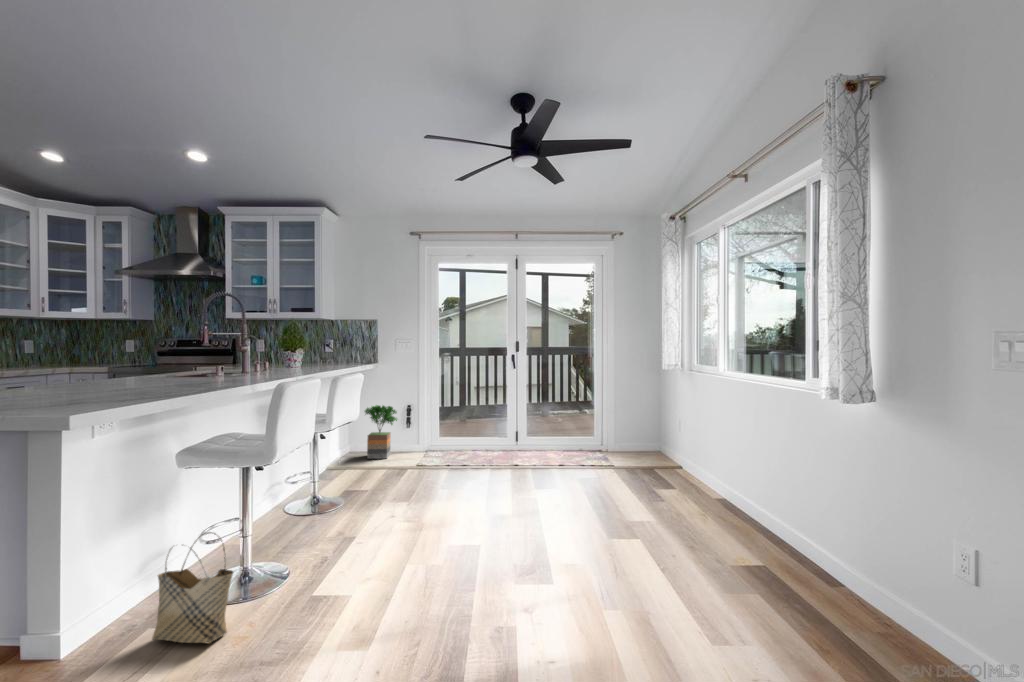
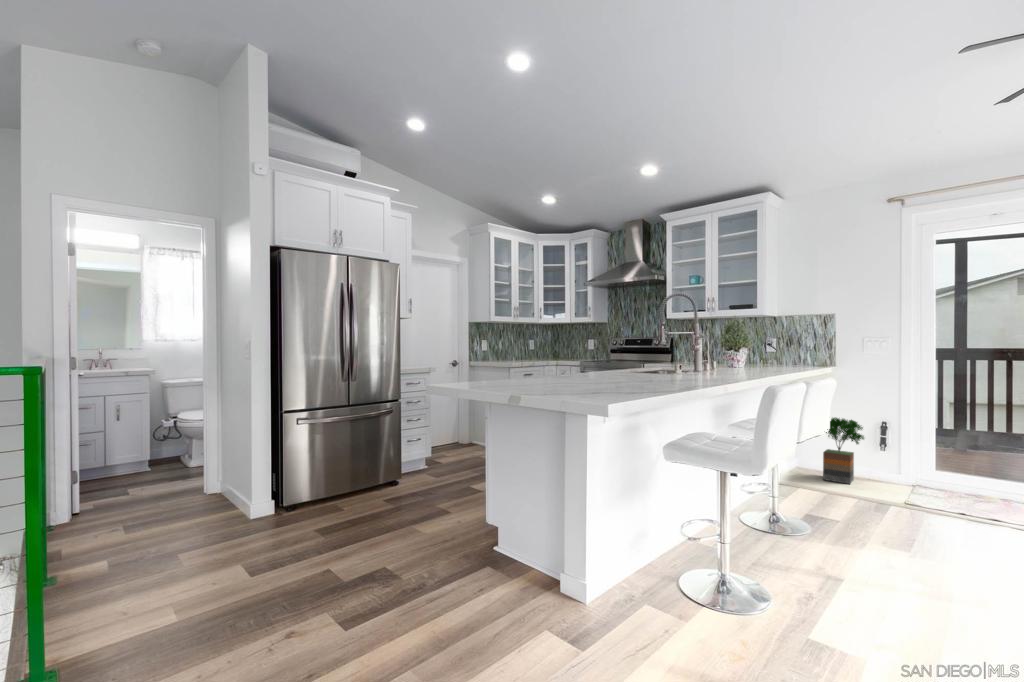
woven basket: present [152,532,233,643] -> none [656,529,723,635]

